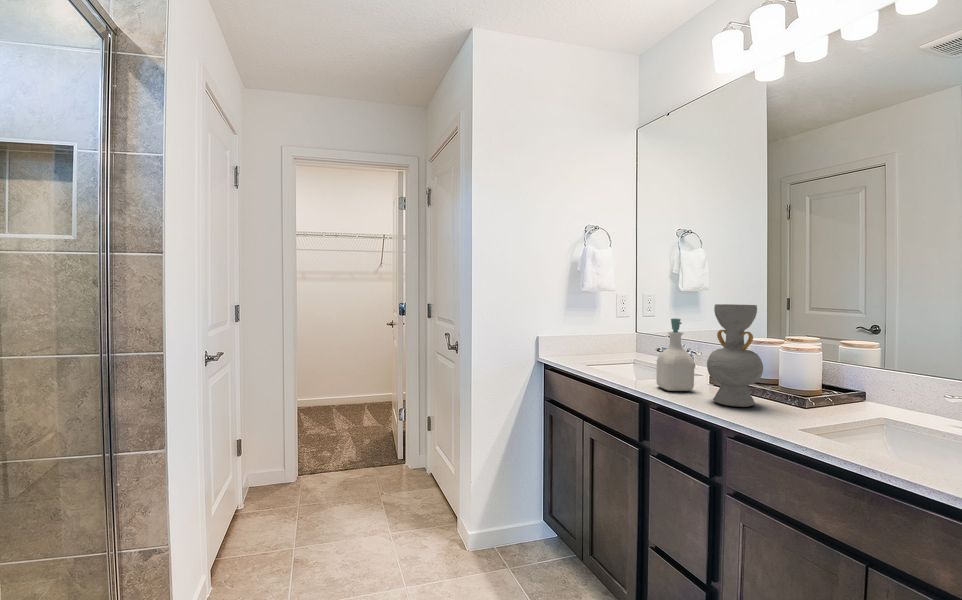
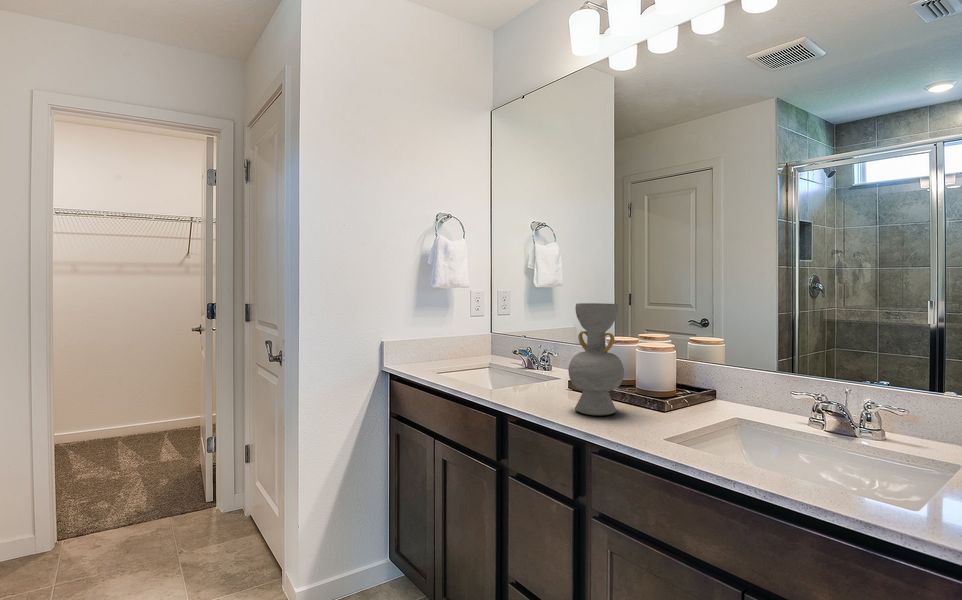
soap bottle: present [656,318,694,391] -> none [515,319,555,401]

